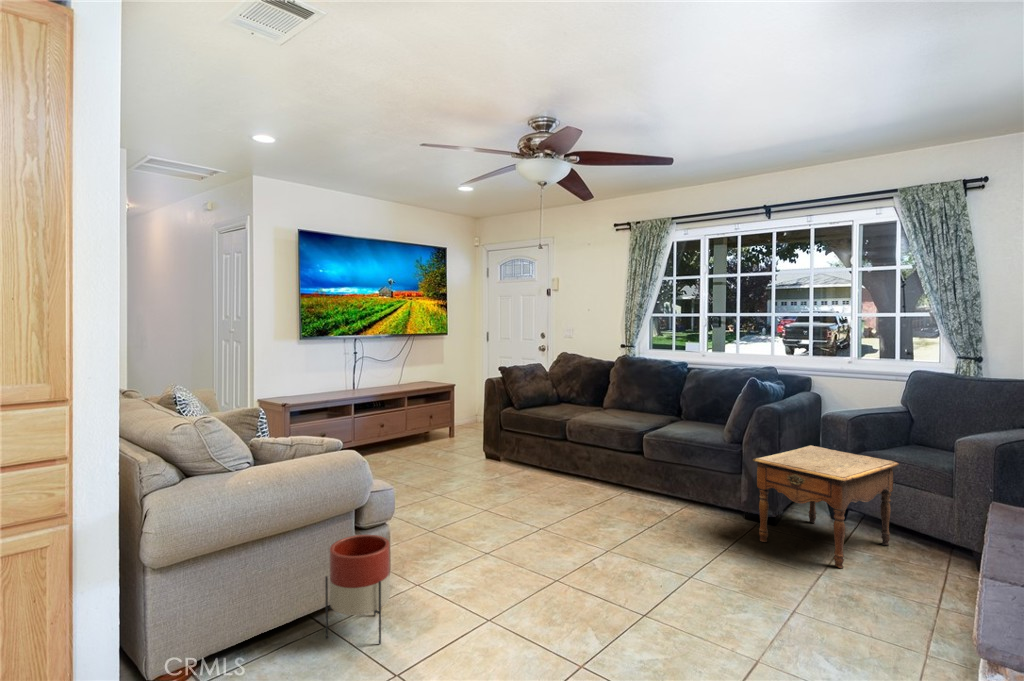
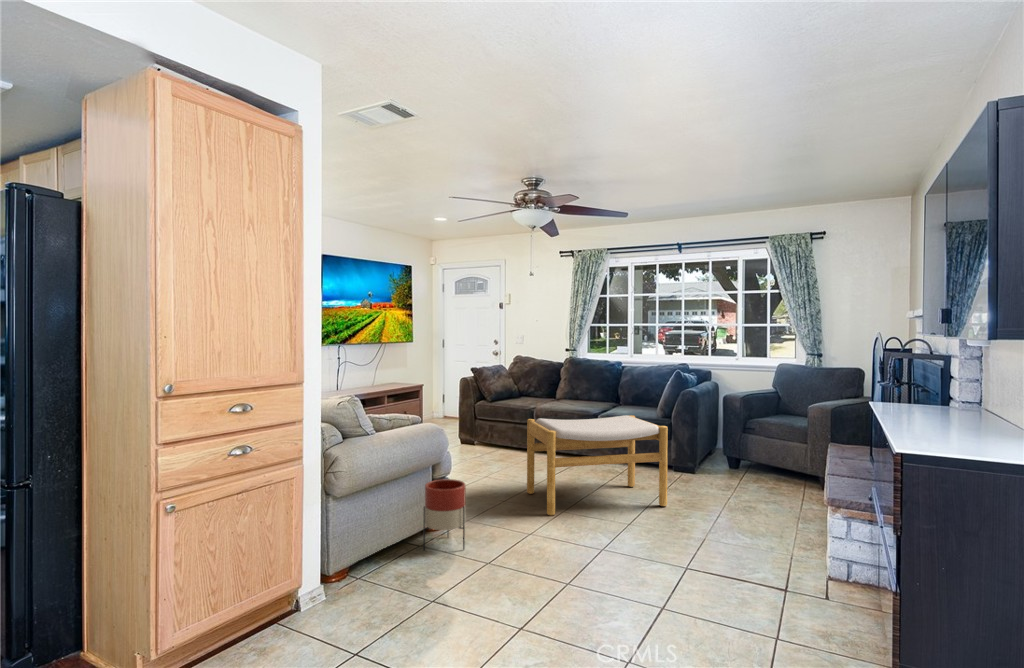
footstool: none [525,441,719,585] -> present [527,415,668,515]
side table: present [753,445,899,568] -> none [682,418,775,495]

